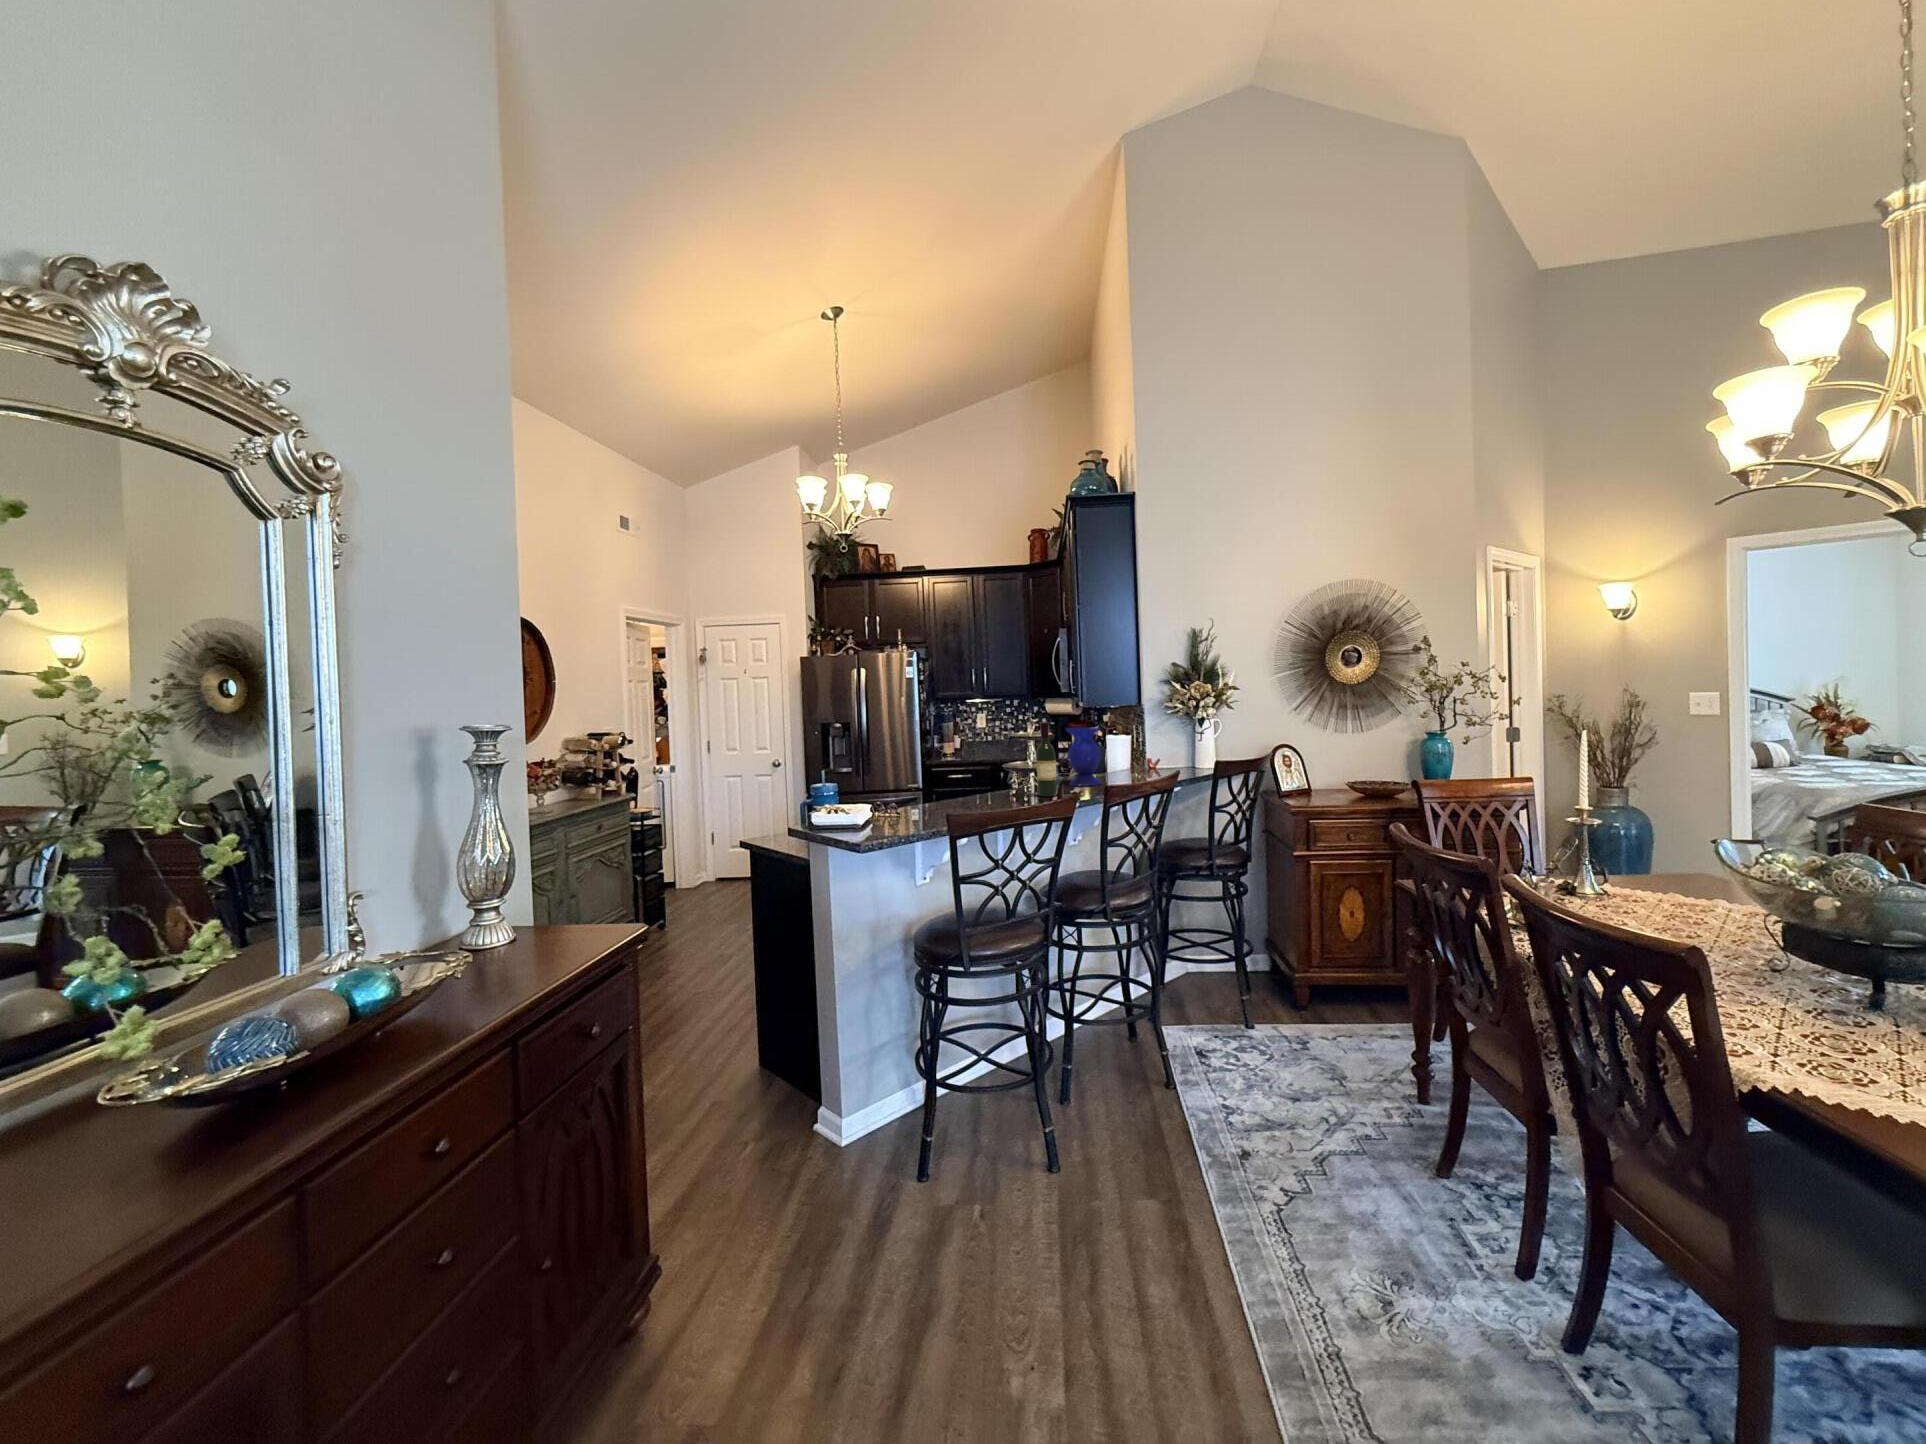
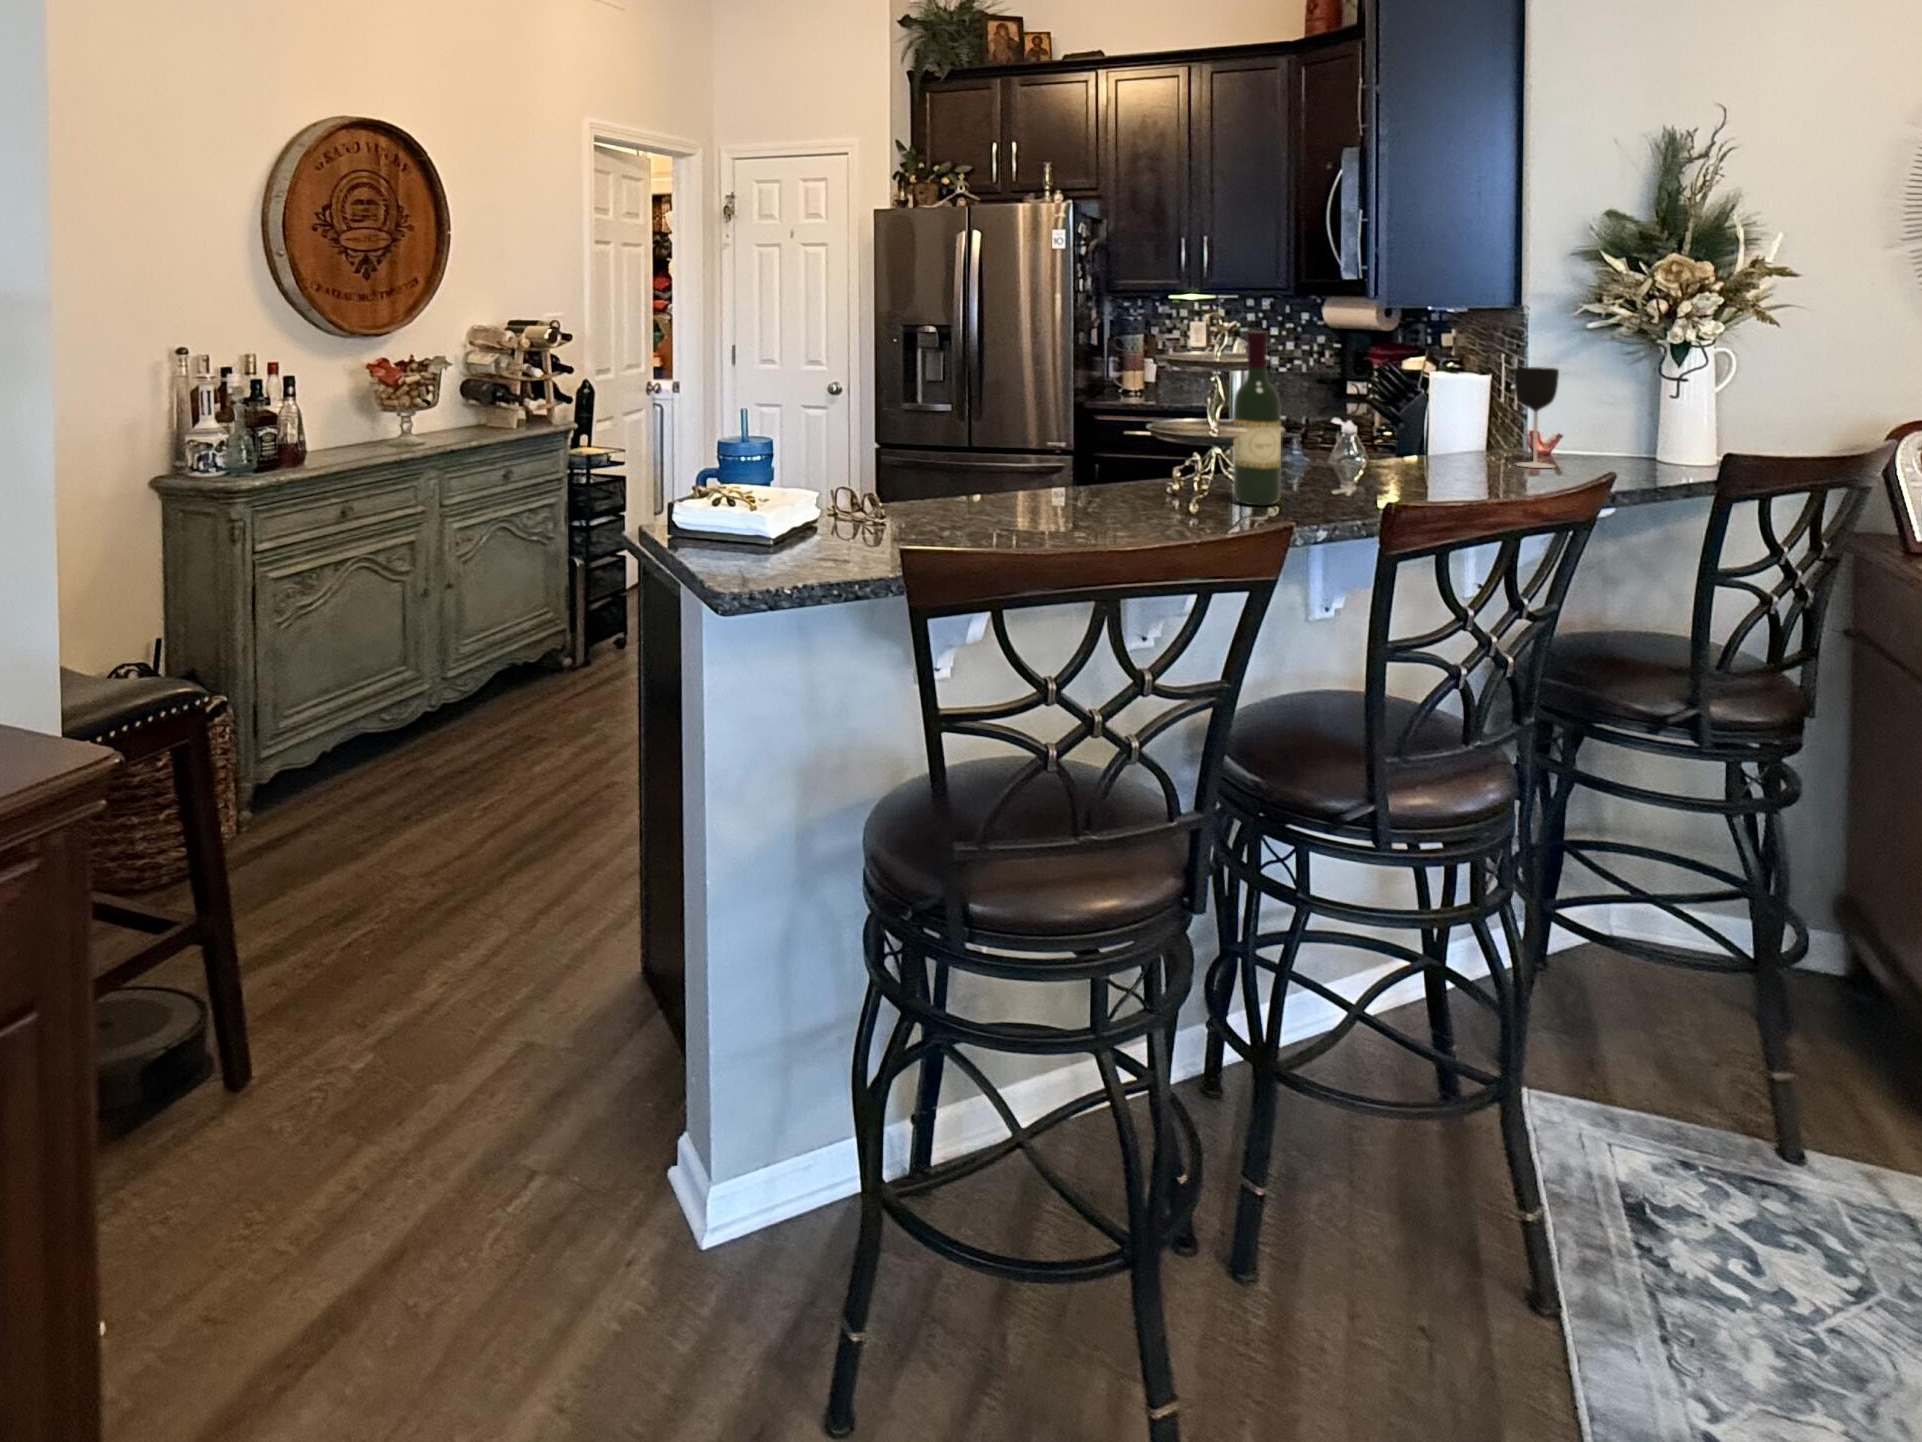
vase: present [1066,727,1101,786] -> none [1319,349,1408,487]
wine glass: none [1140,731,1158,774] -> present [1513,367,1559,468]

